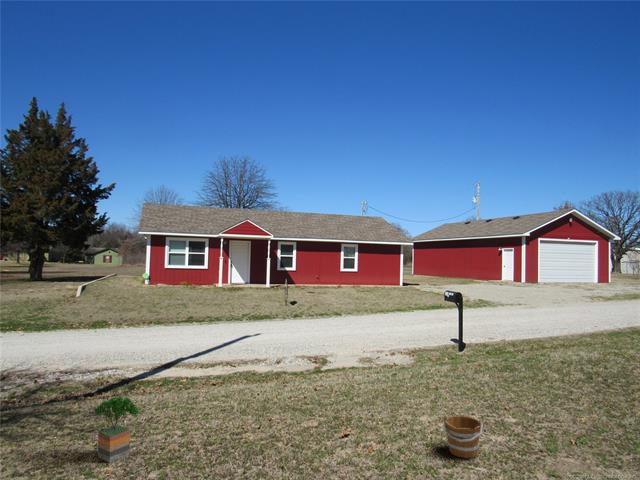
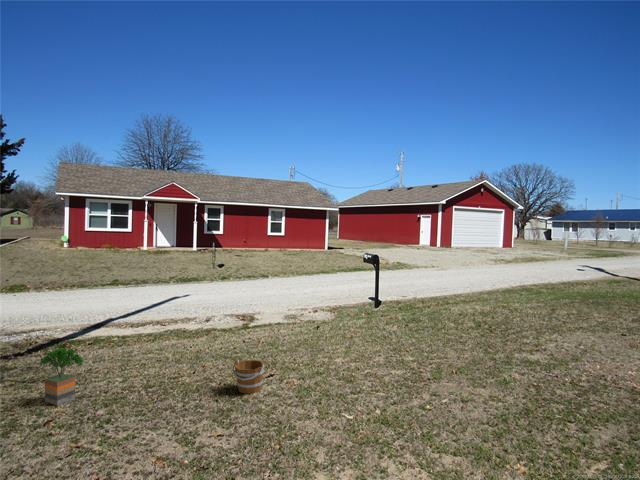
bucket: present [443,414,483,458] -> present [232,359,265,394]

